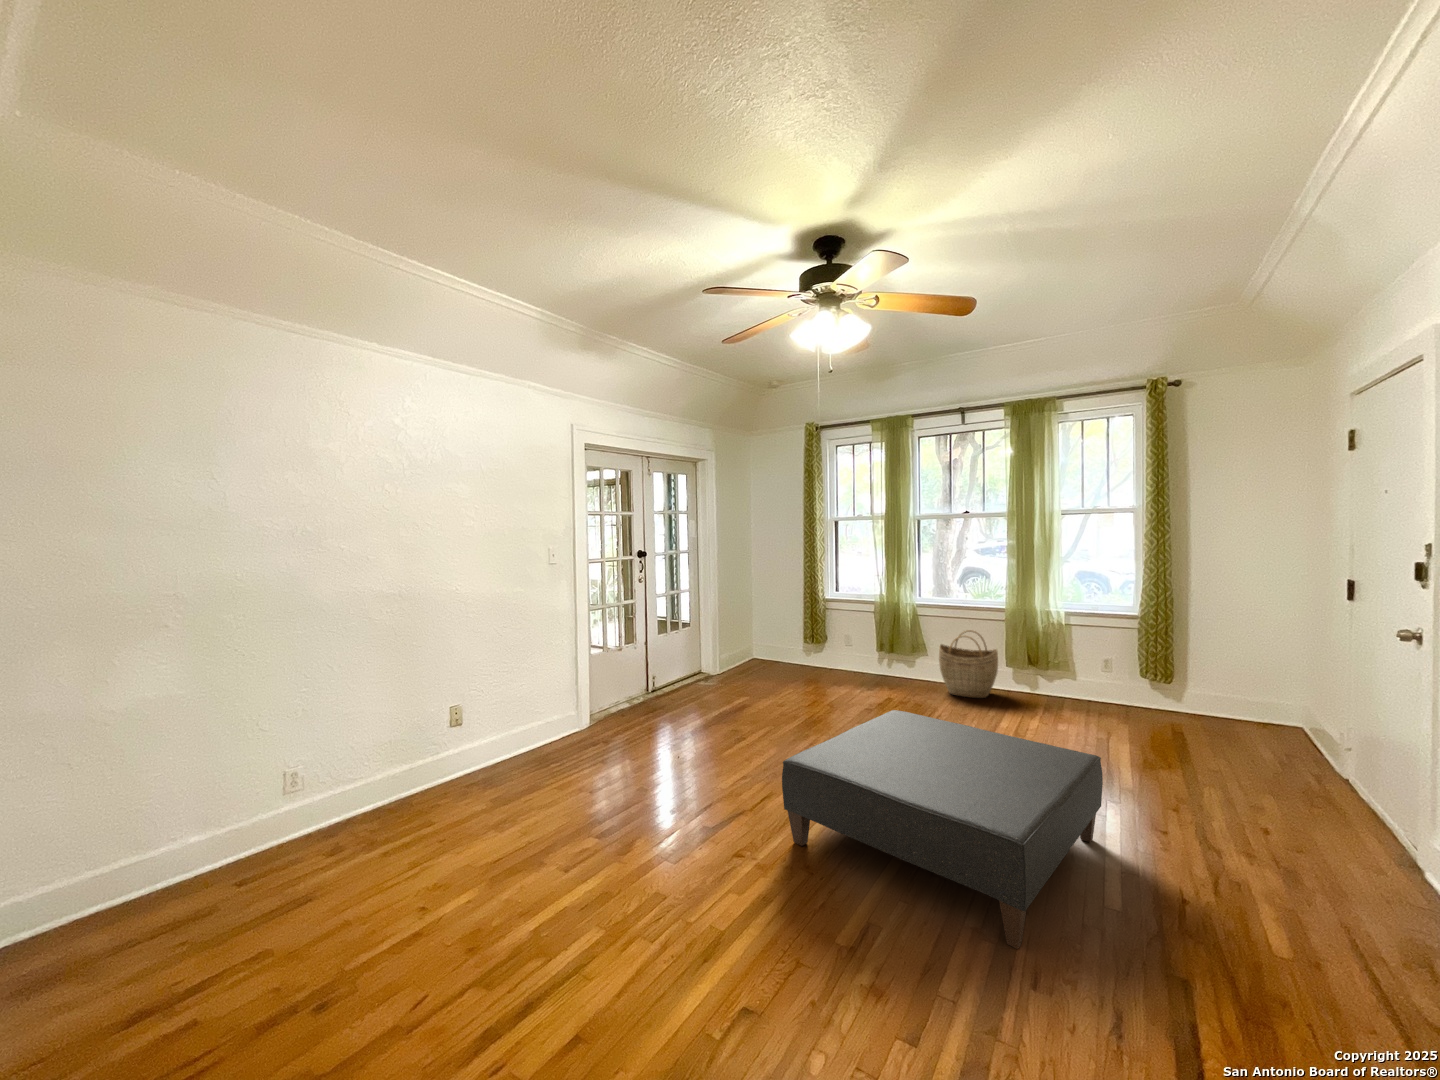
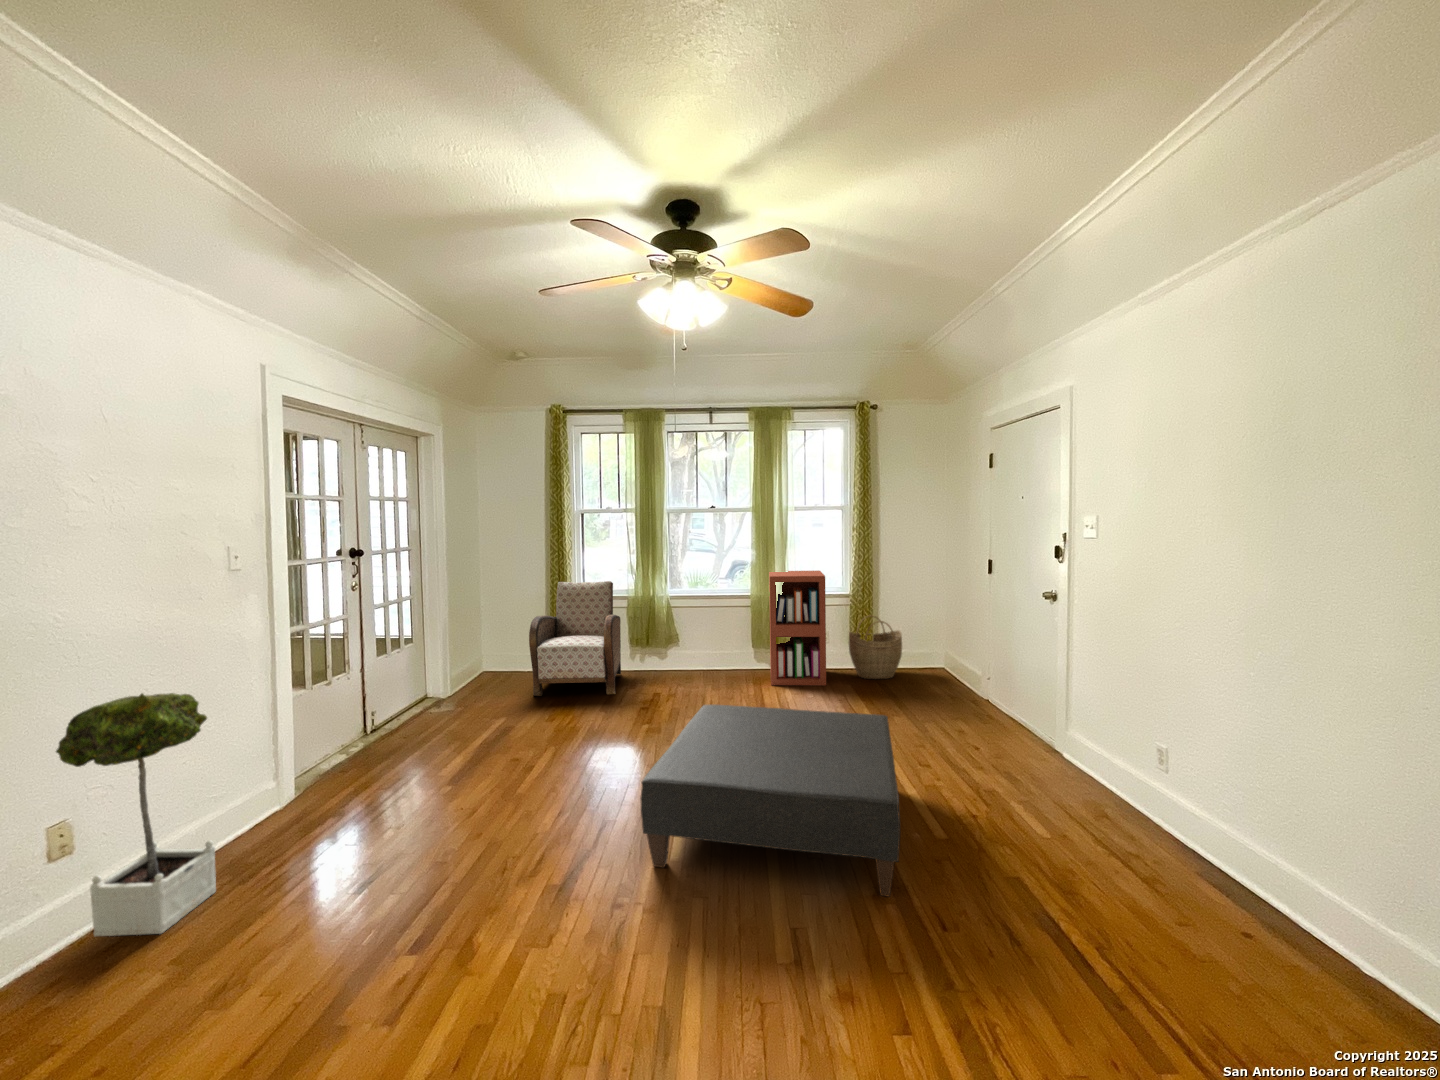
bookshelf: none [1020,583,1099,721] -> present [769,571,826,685]
armchair: none [776,584,868,693] -> present [529,581,621,696]
woven basket: present [939,630,998,698] -> present [849,615,902,679]
potted tree: none [448,634,524,788] -> present [56,693,216,936]

